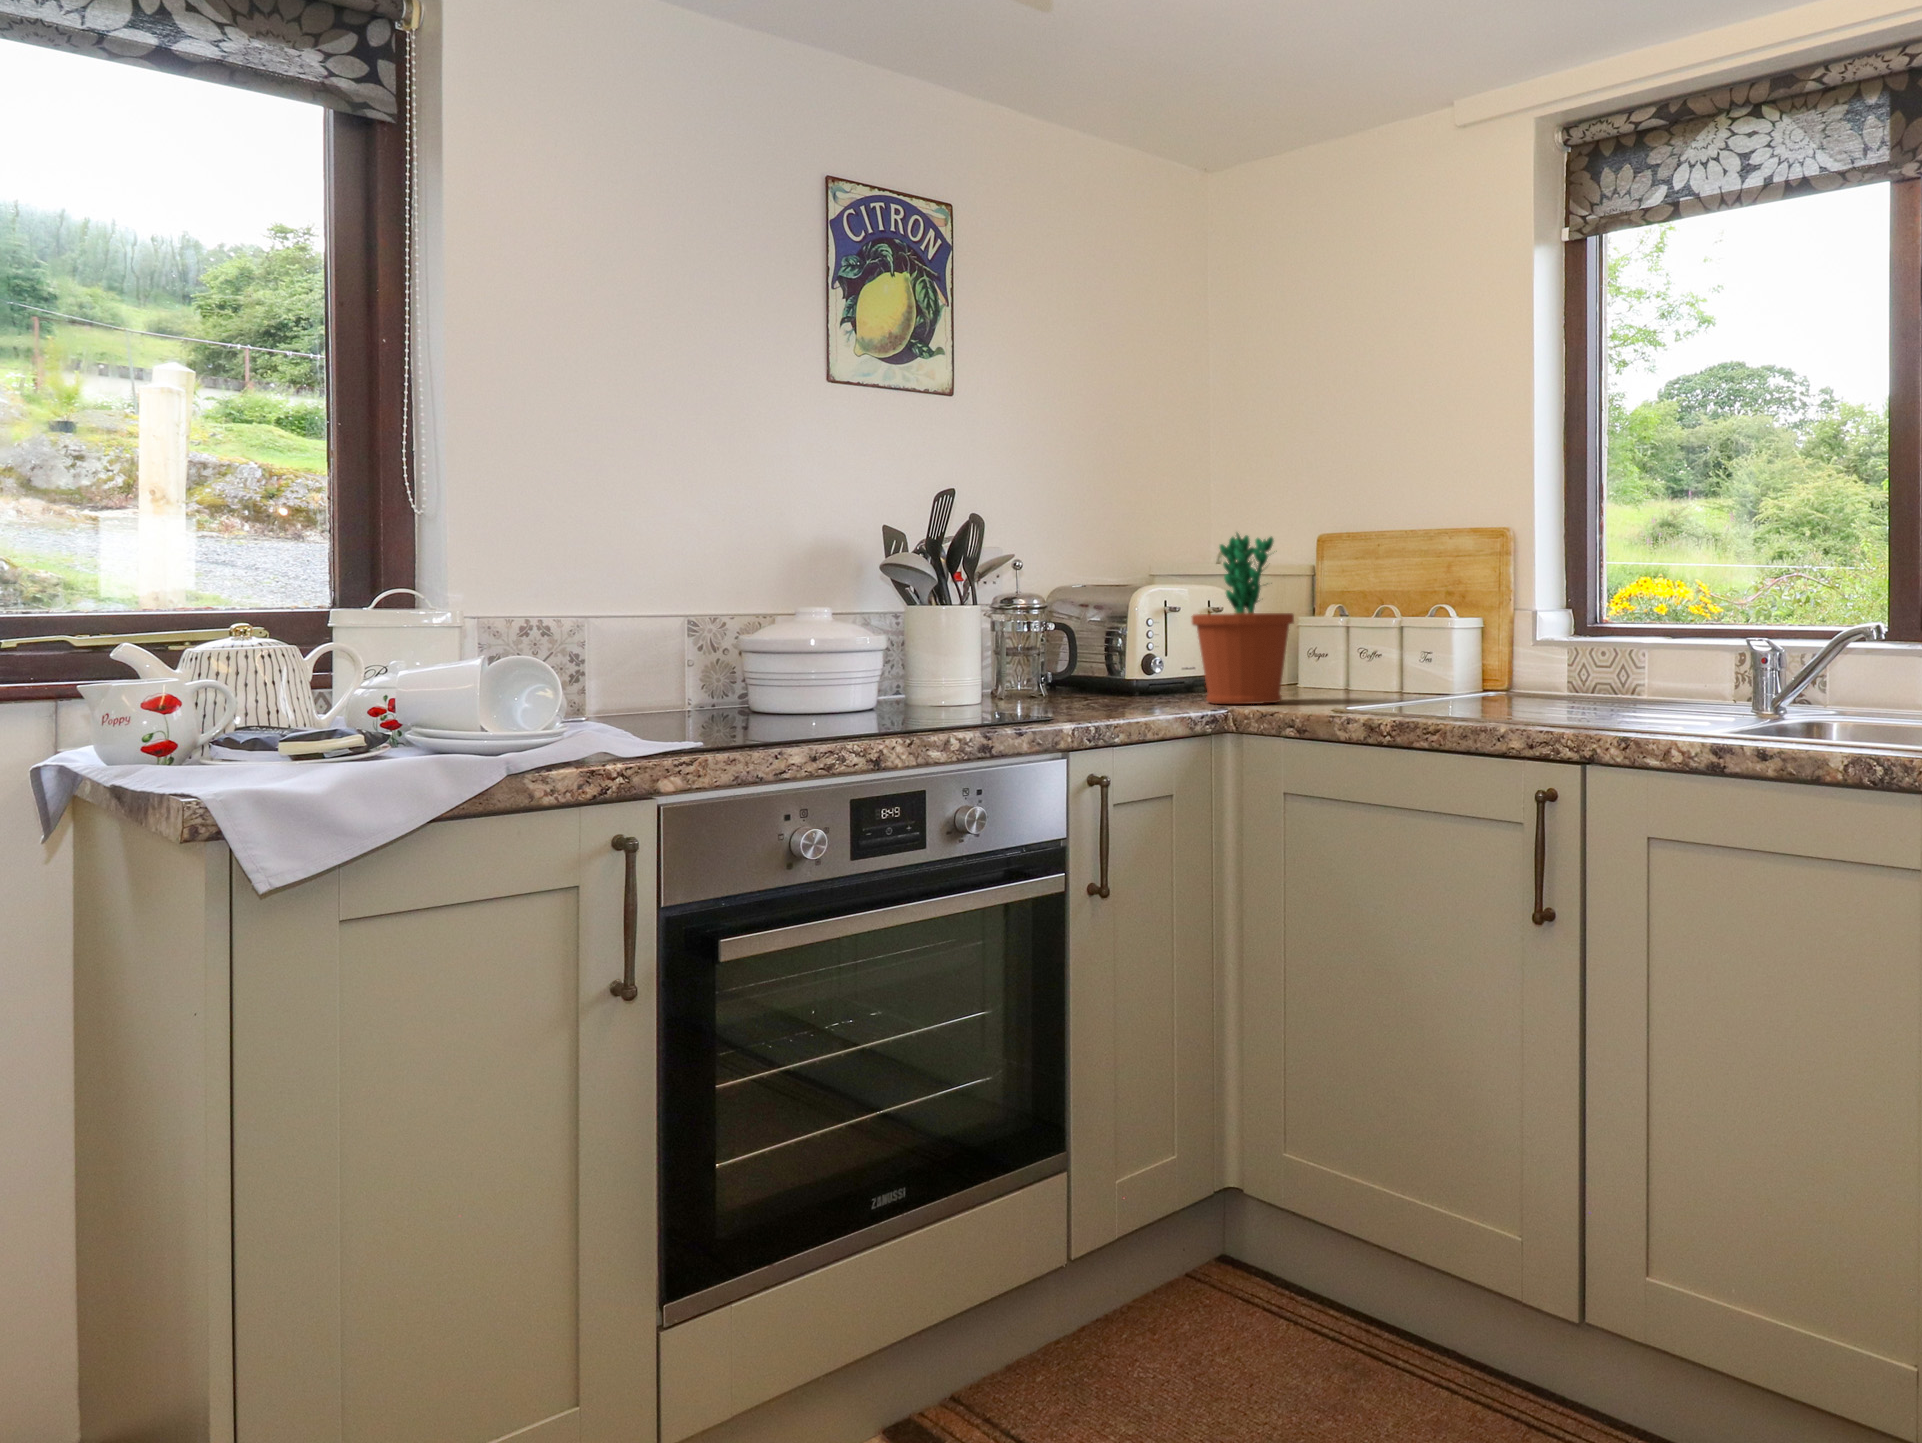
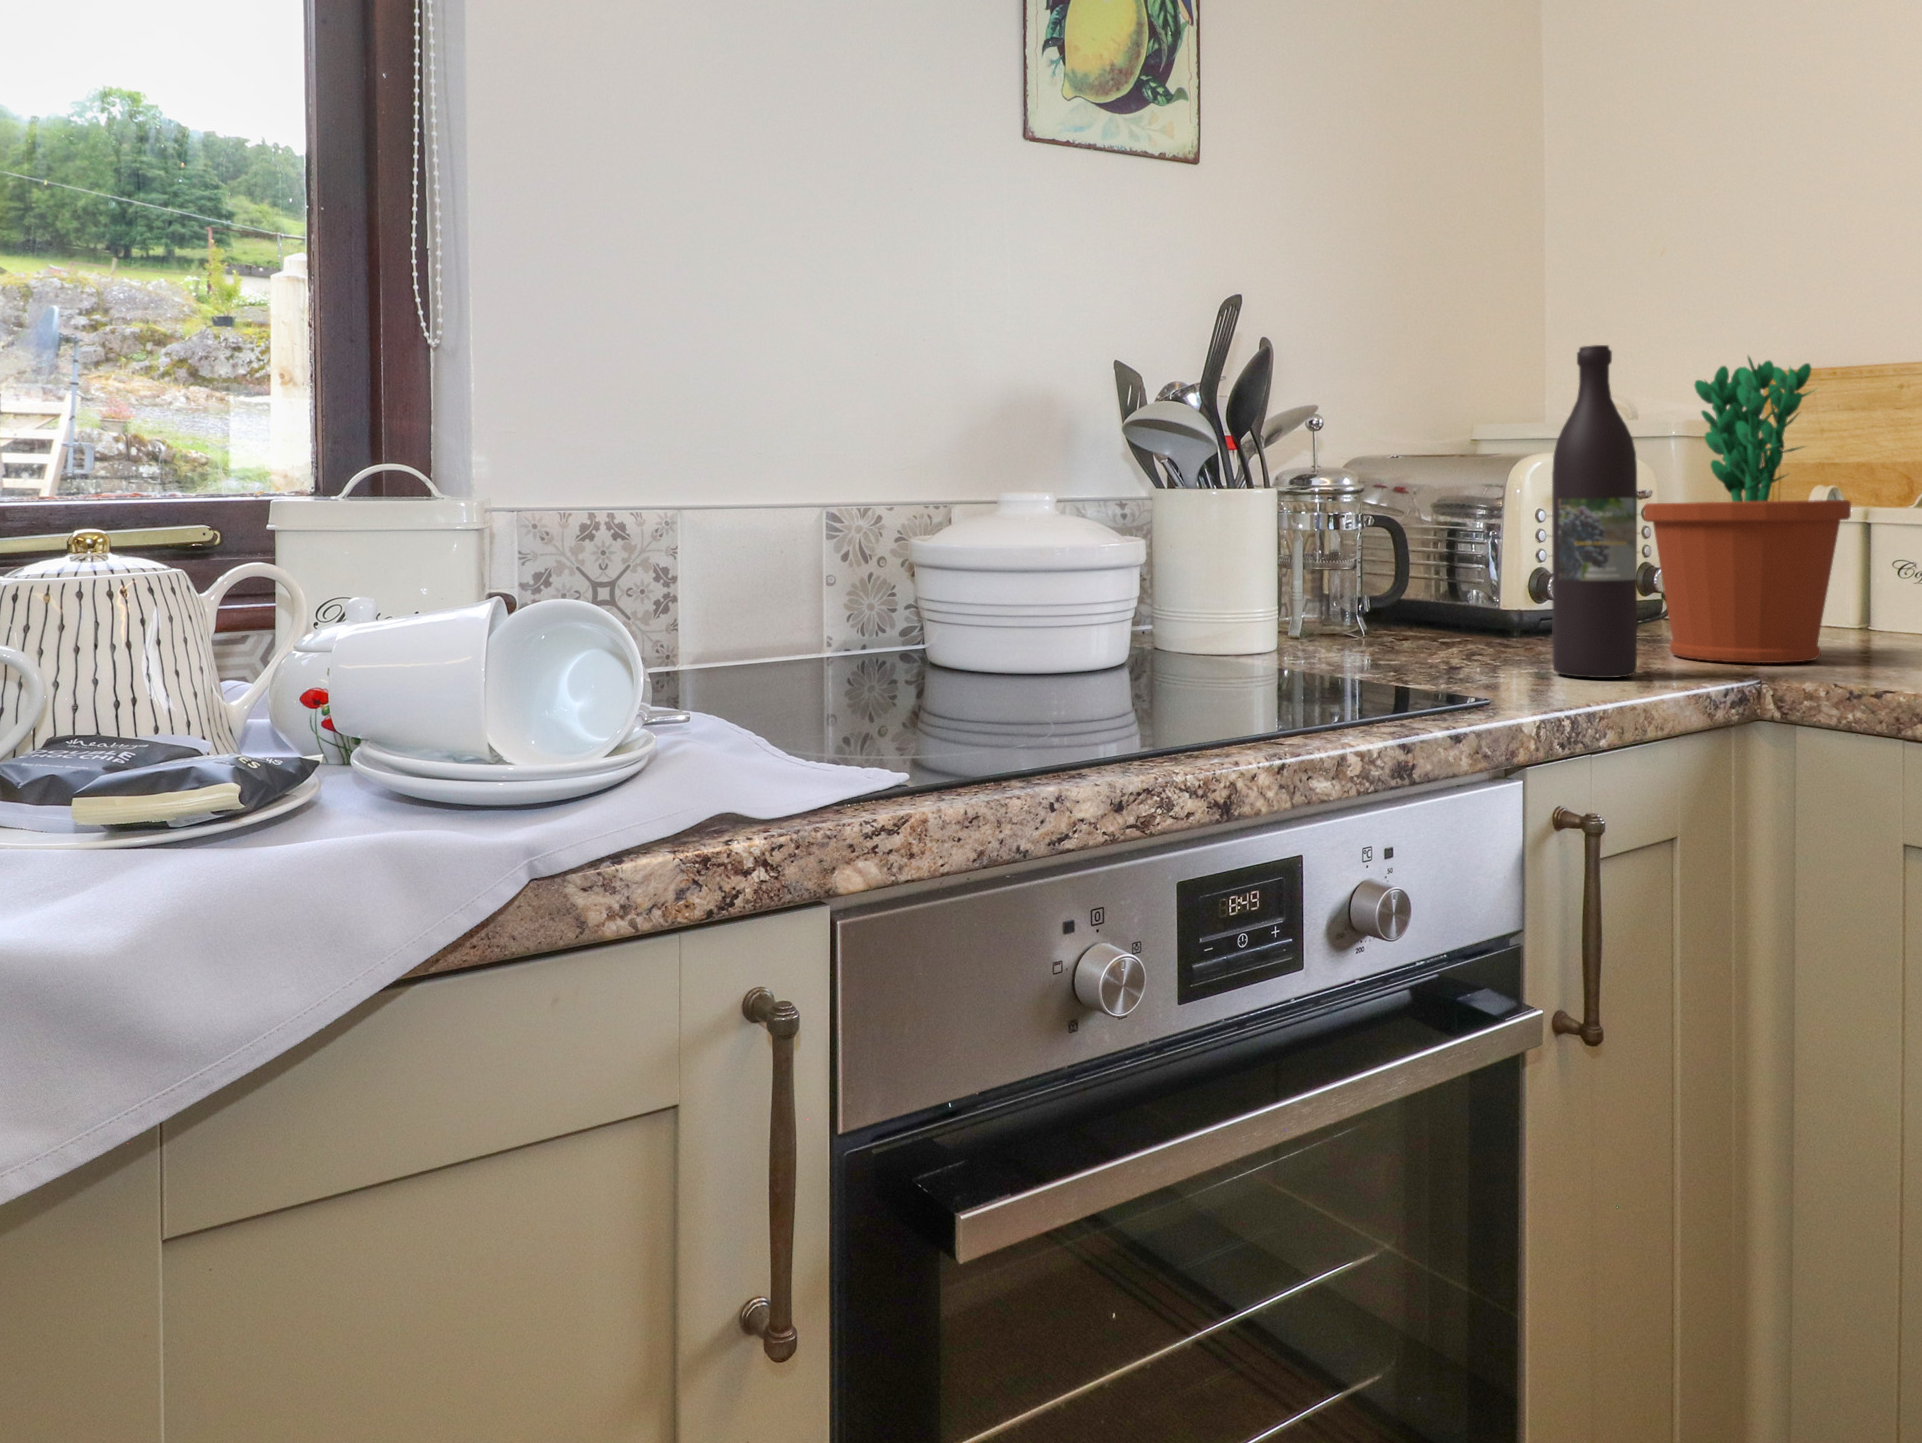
wine bottle: none [1117,526,1161,710] -> present [1552,345,1637,678]

